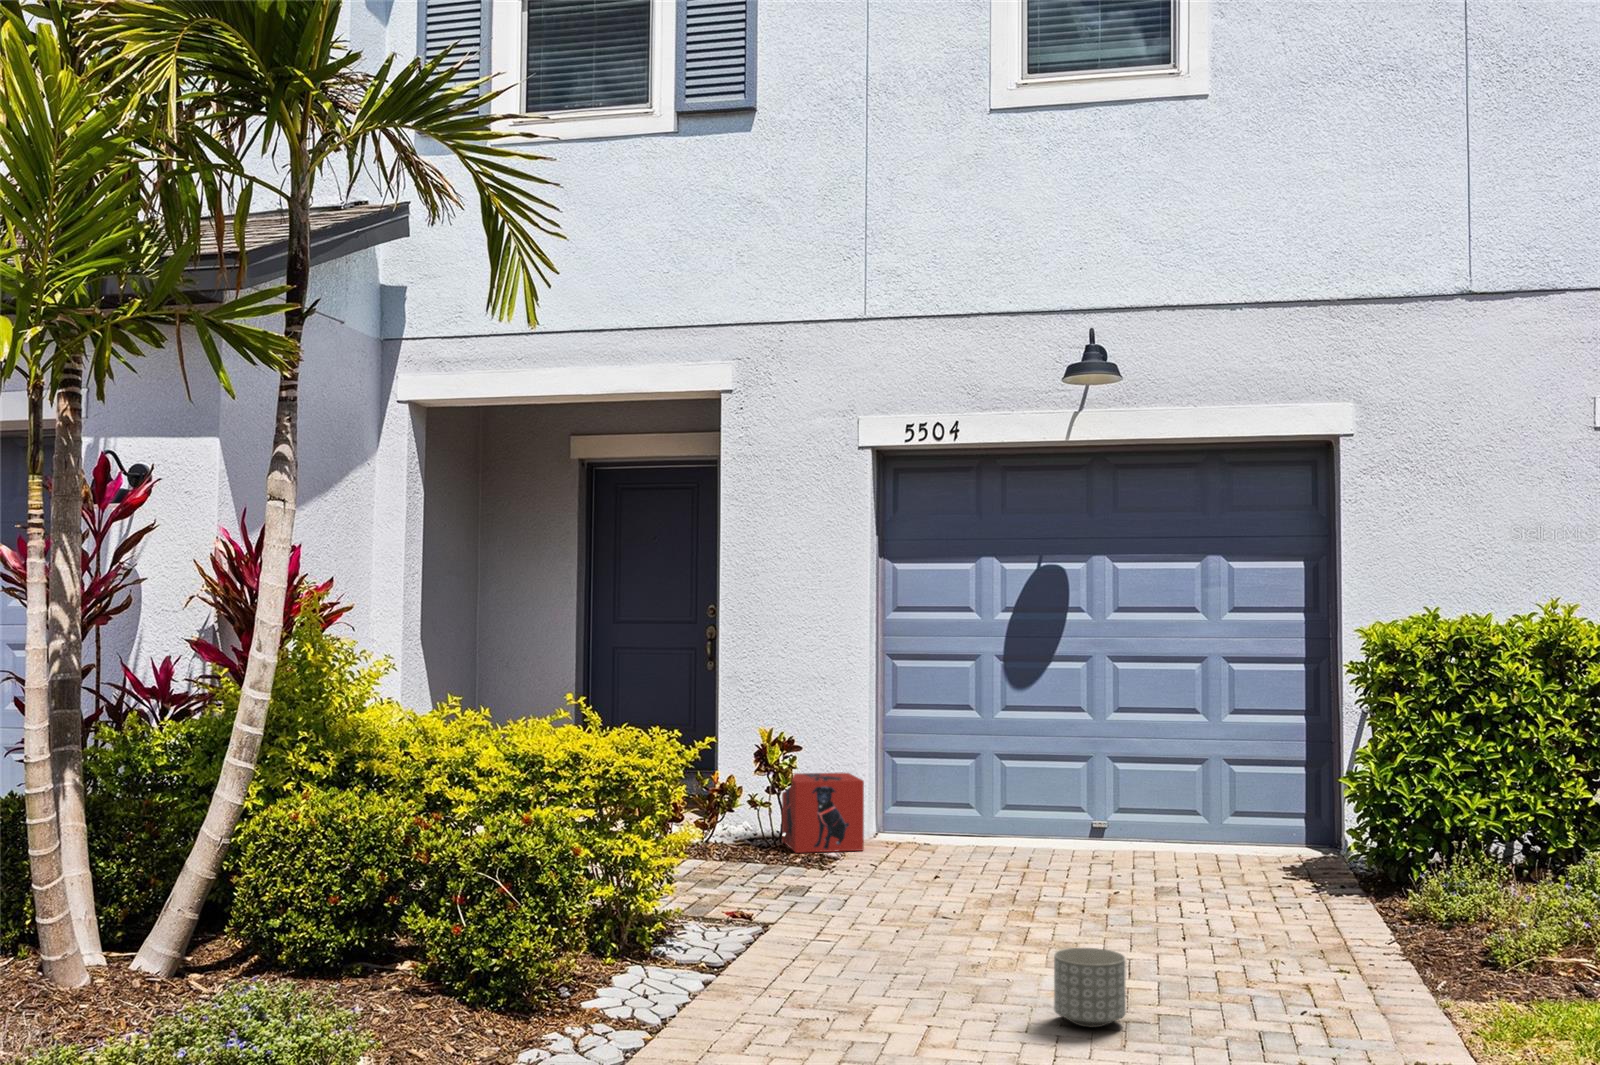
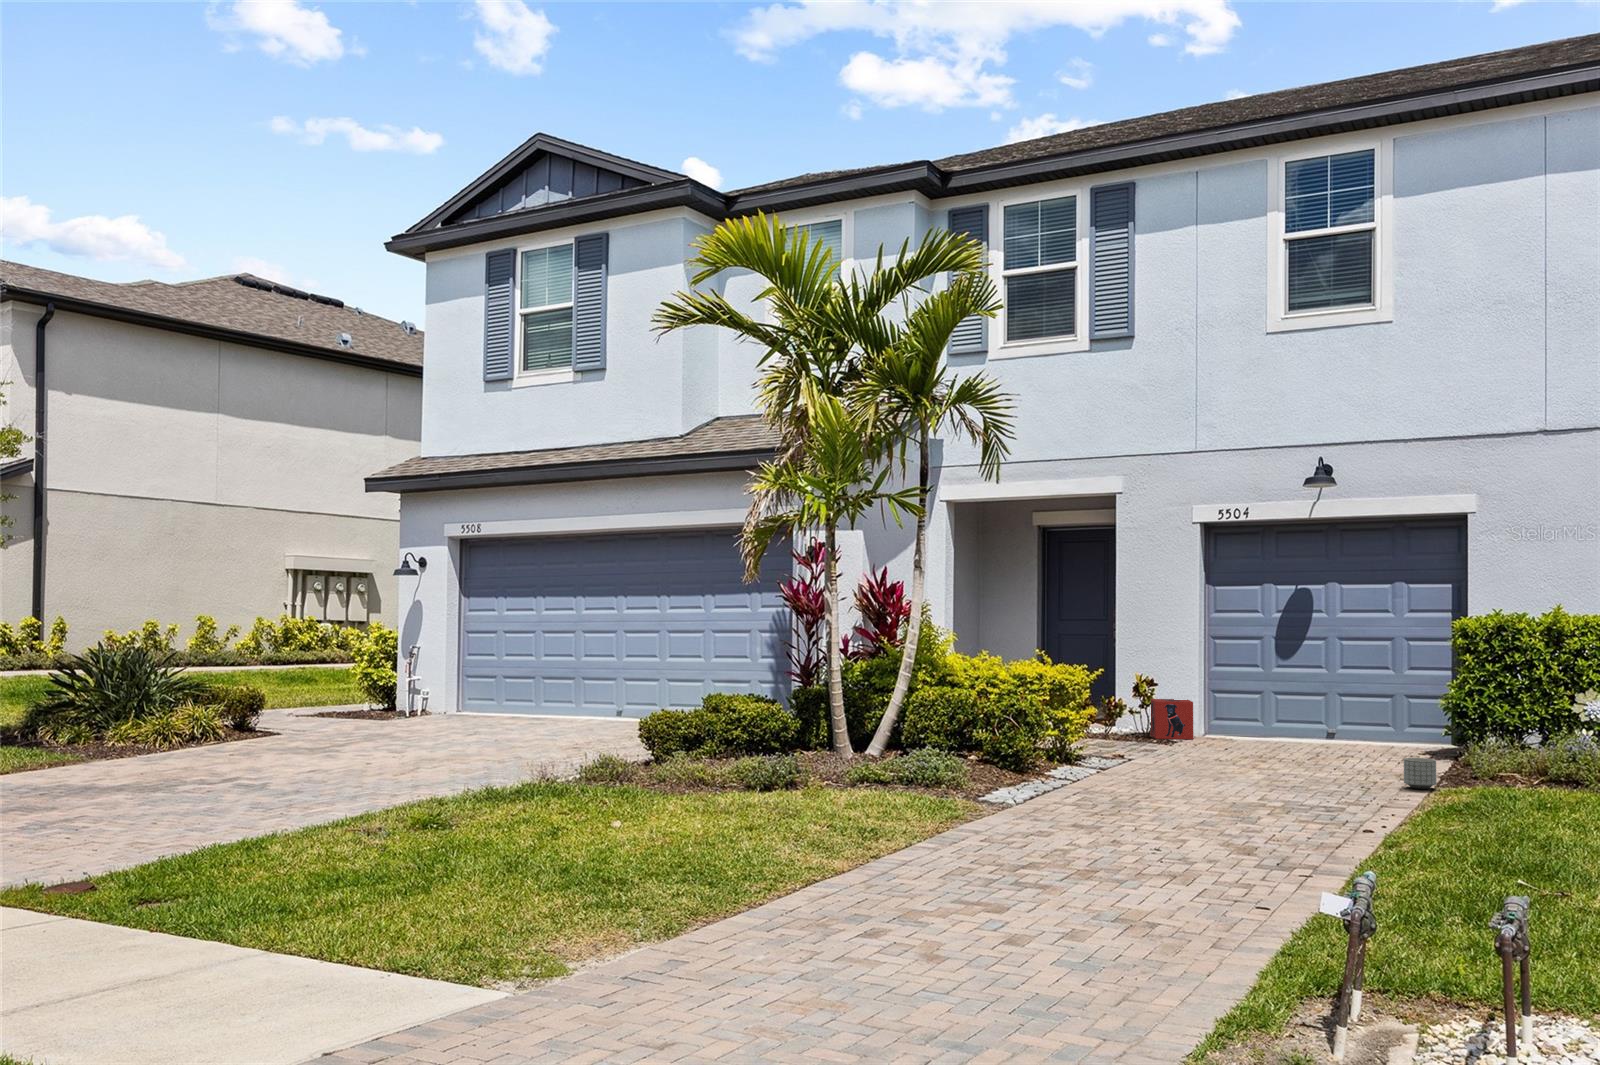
planter: present [1054,948,1126,1027] -> present [1404,758,1437,789]

